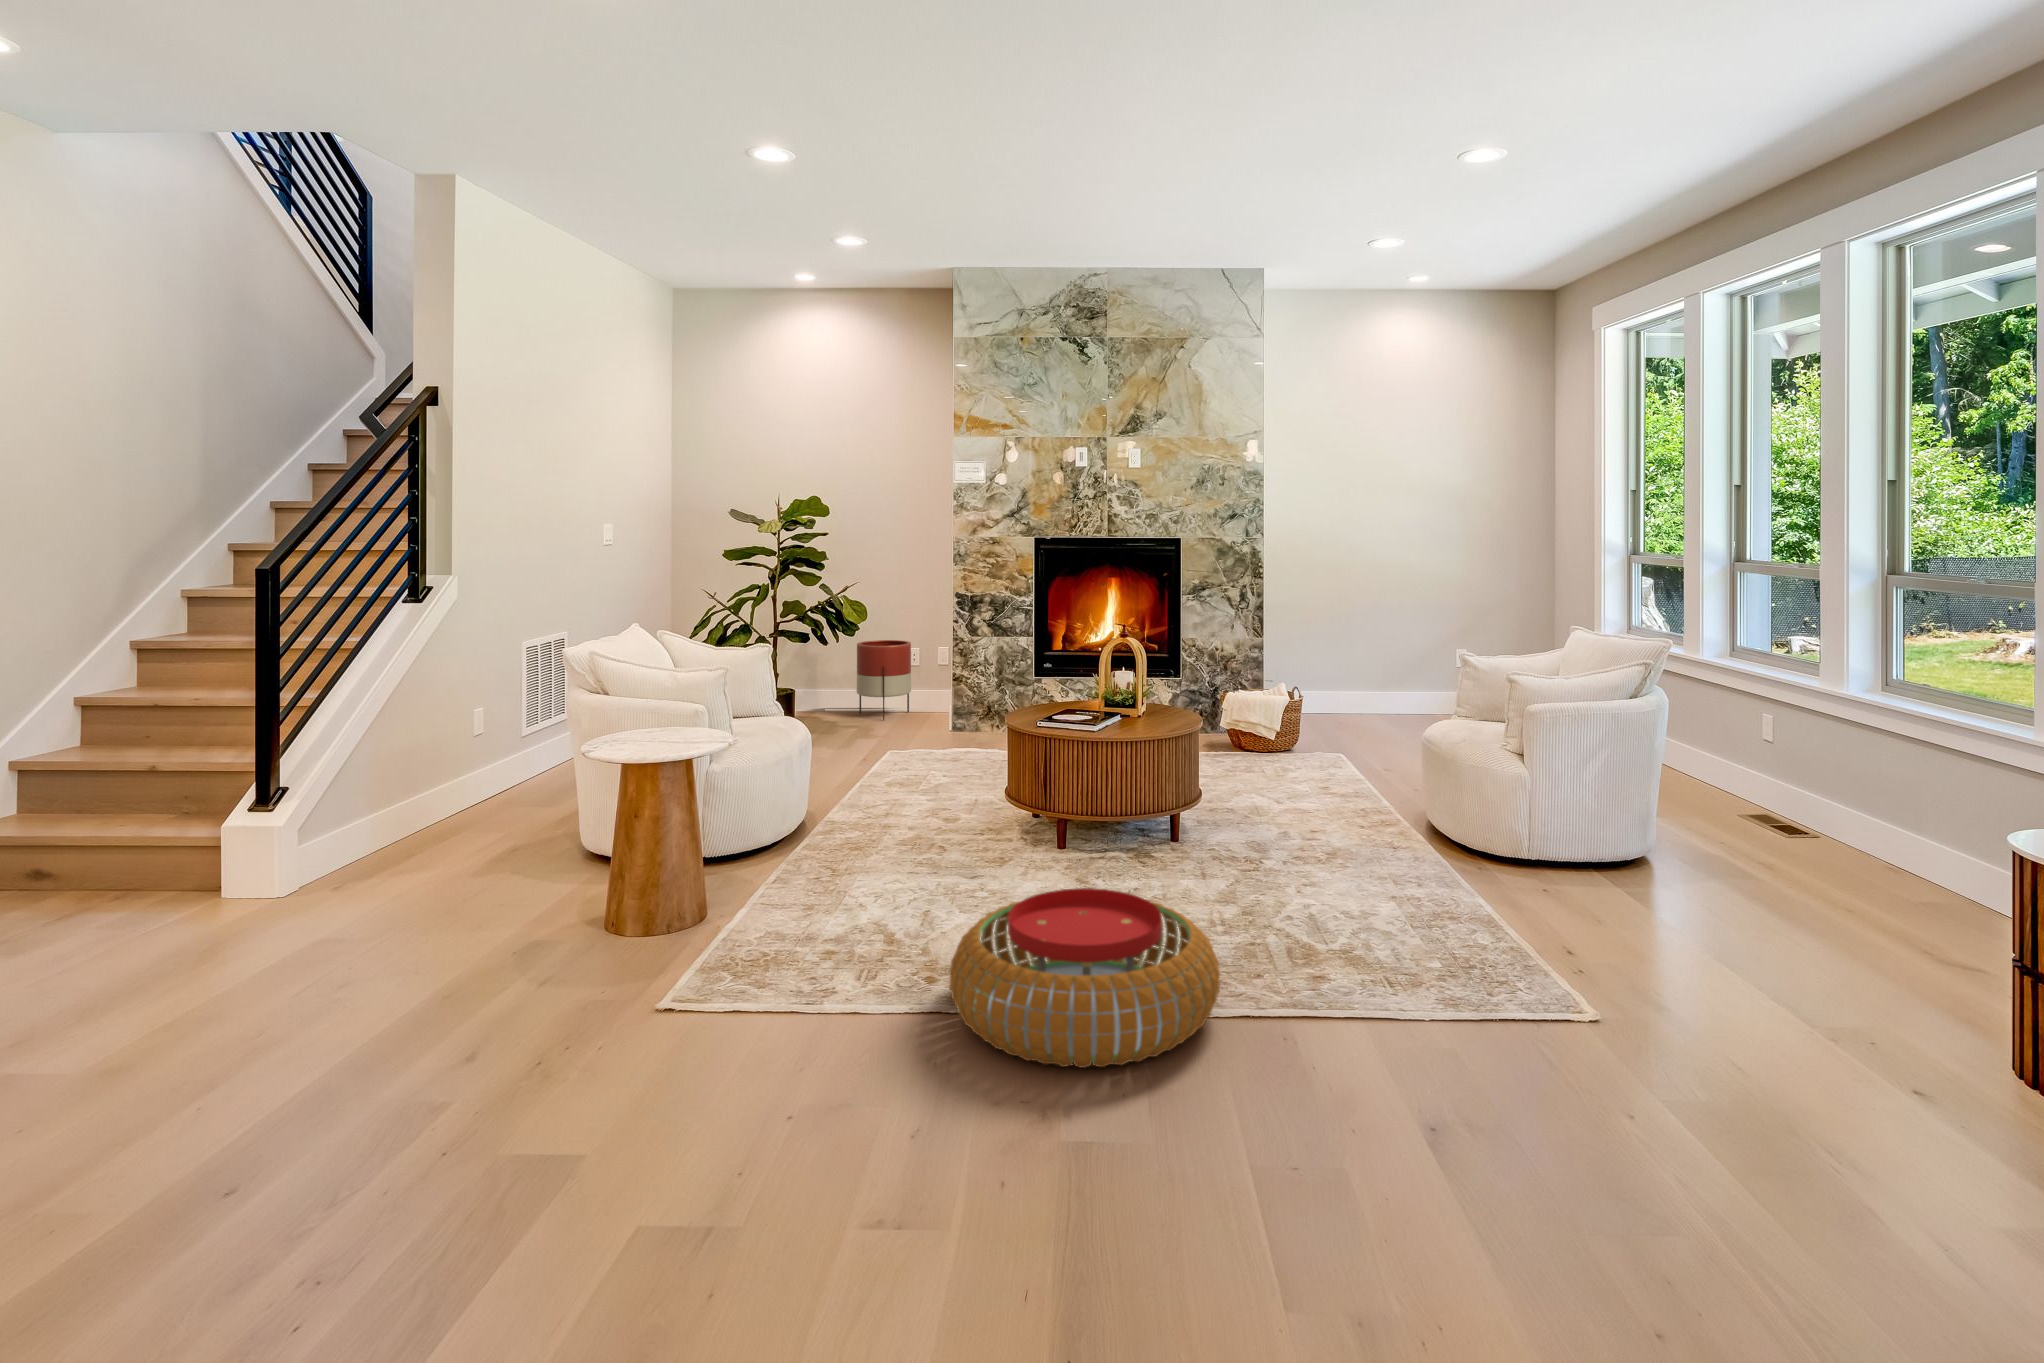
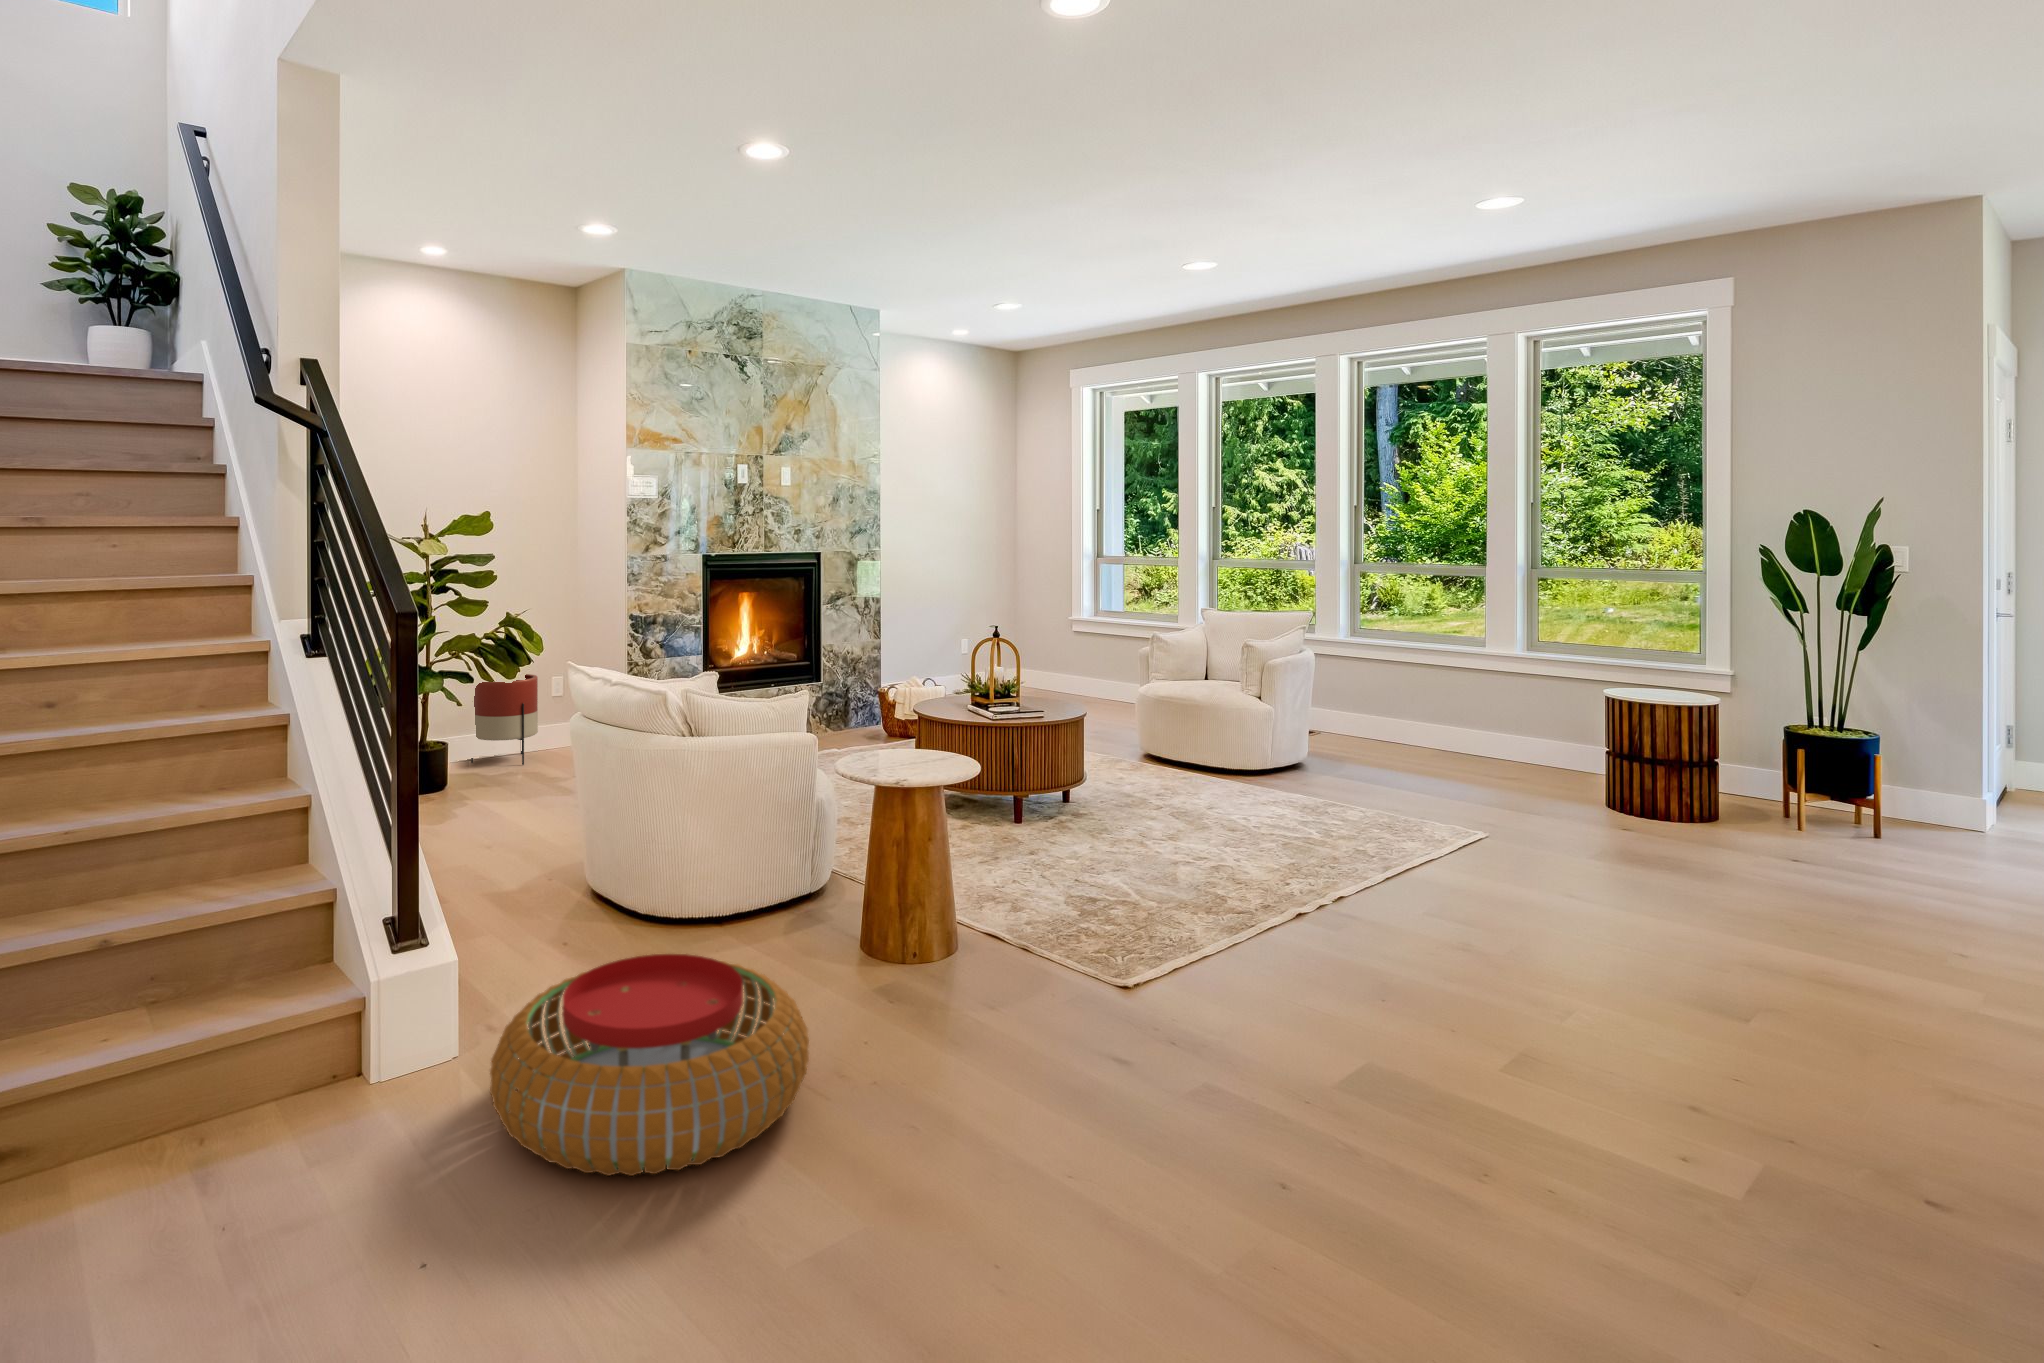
pouf: present [950,888,1220,1068] -> present [490,954,809,1176]

